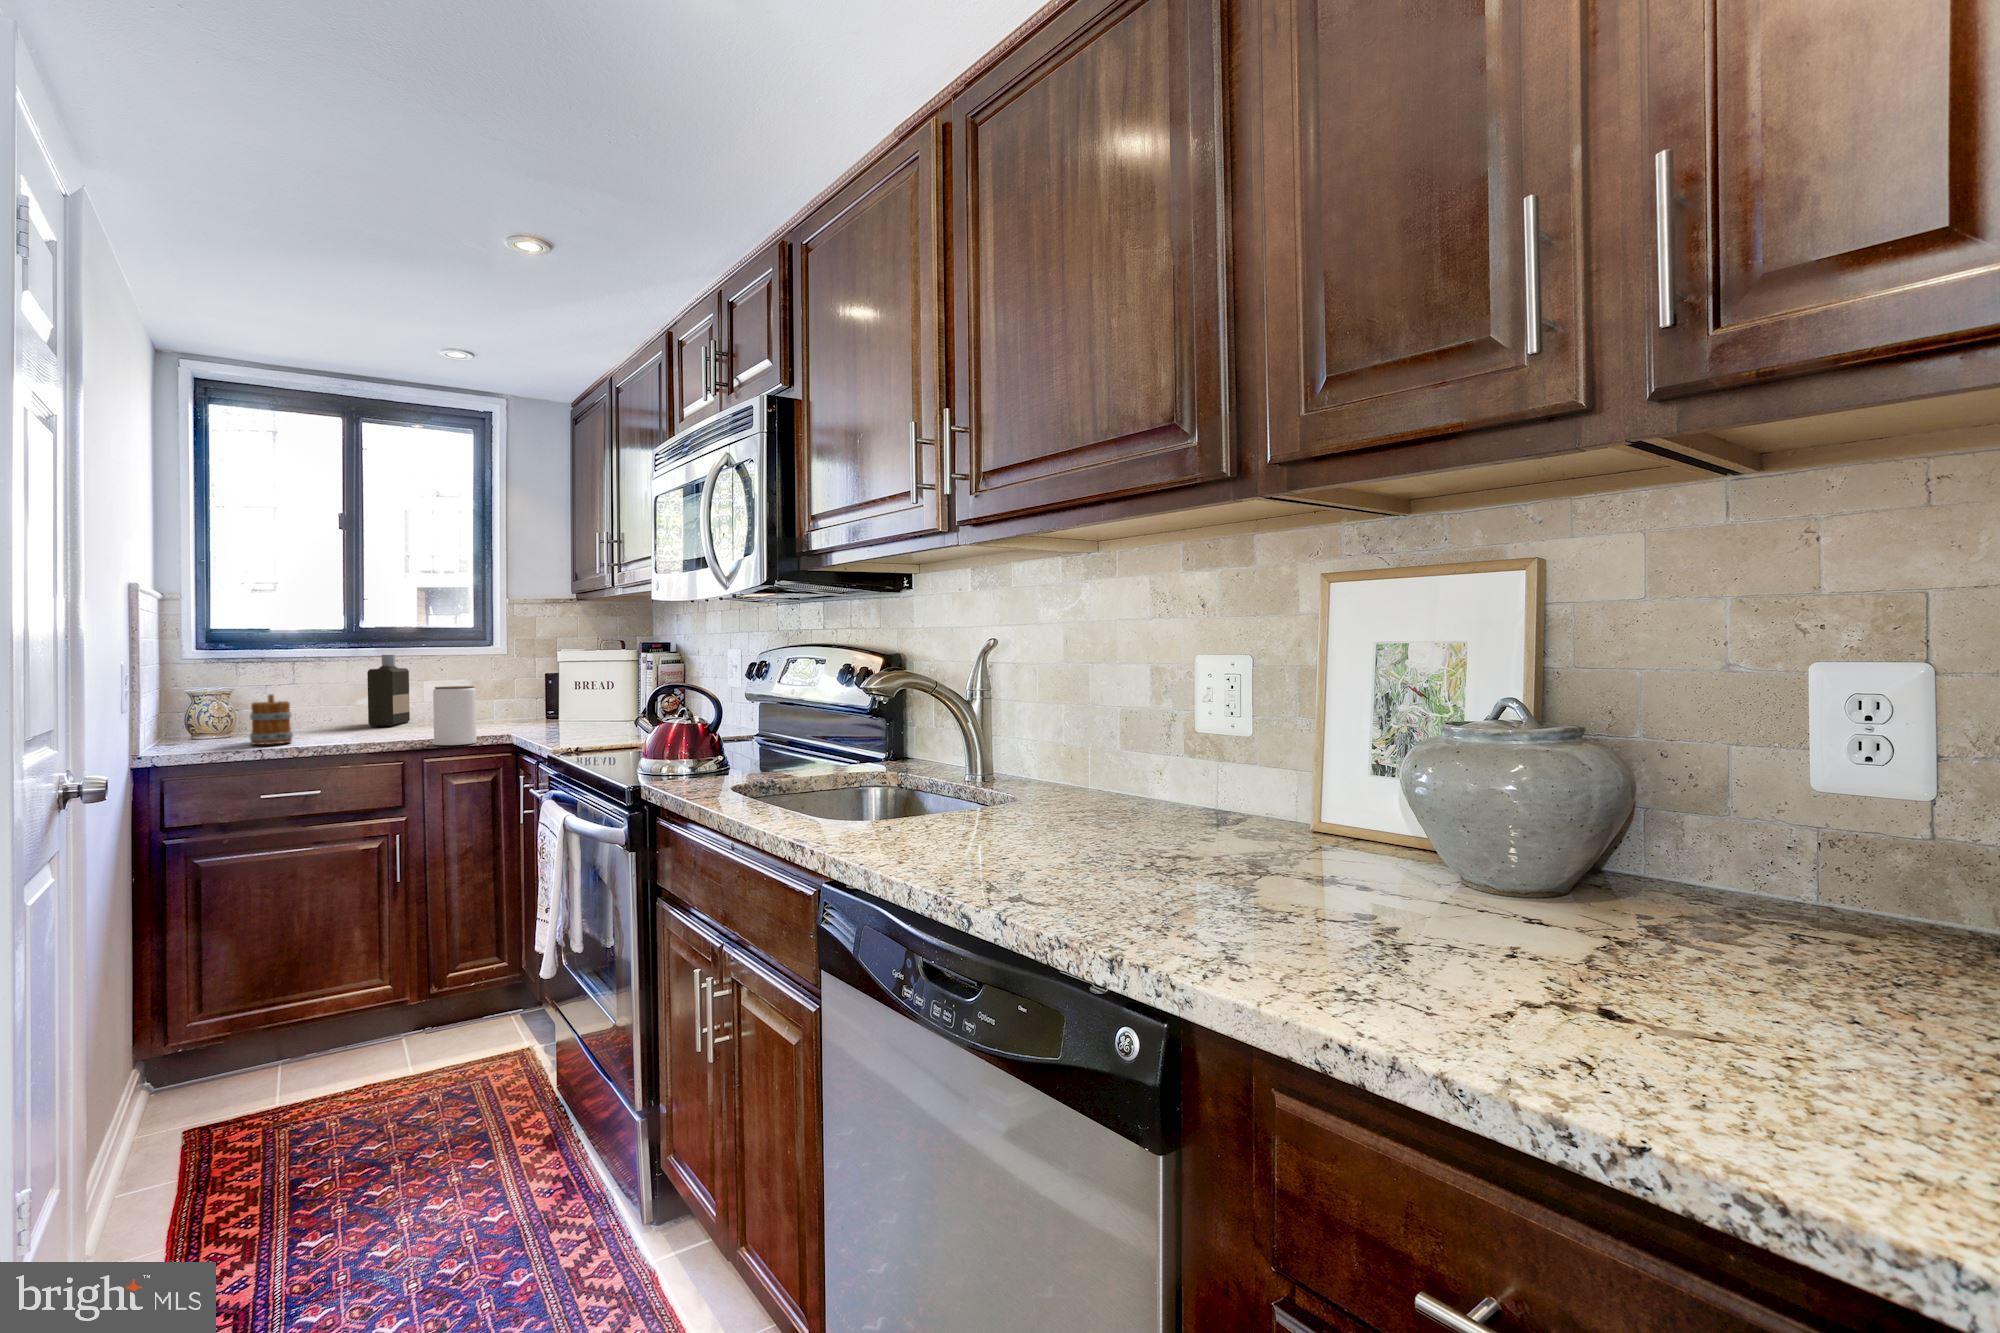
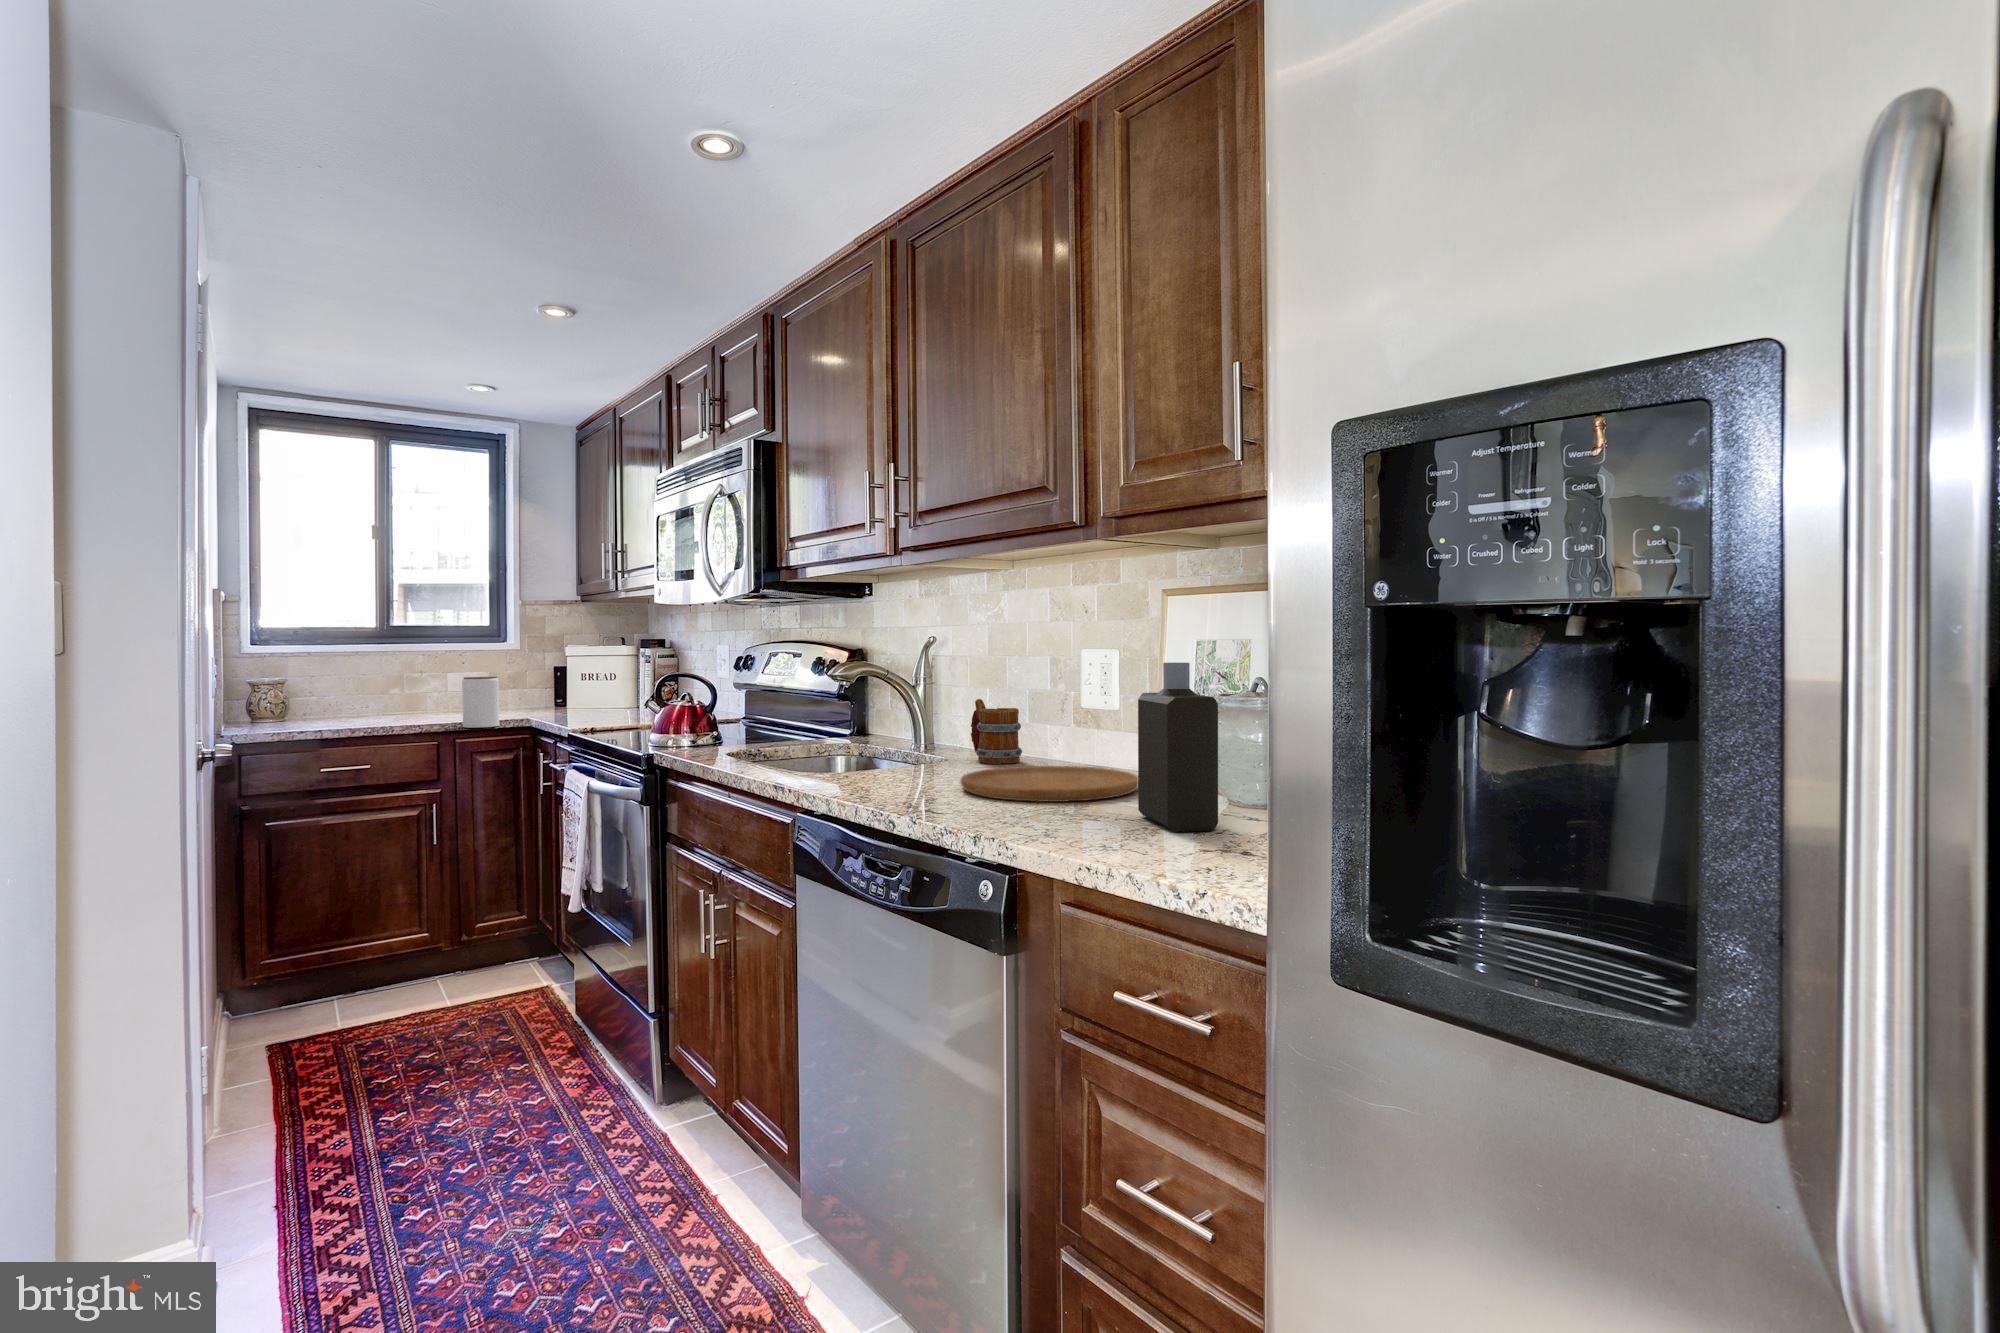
bottle: present [367,655,410,726] -> present [1138,662,1218,832]
mug: present [250,694,293,745] -> present [971,699,1022,764]
cutting board: none [1049,811,1303,876] -> present [960,766,1138,802]

